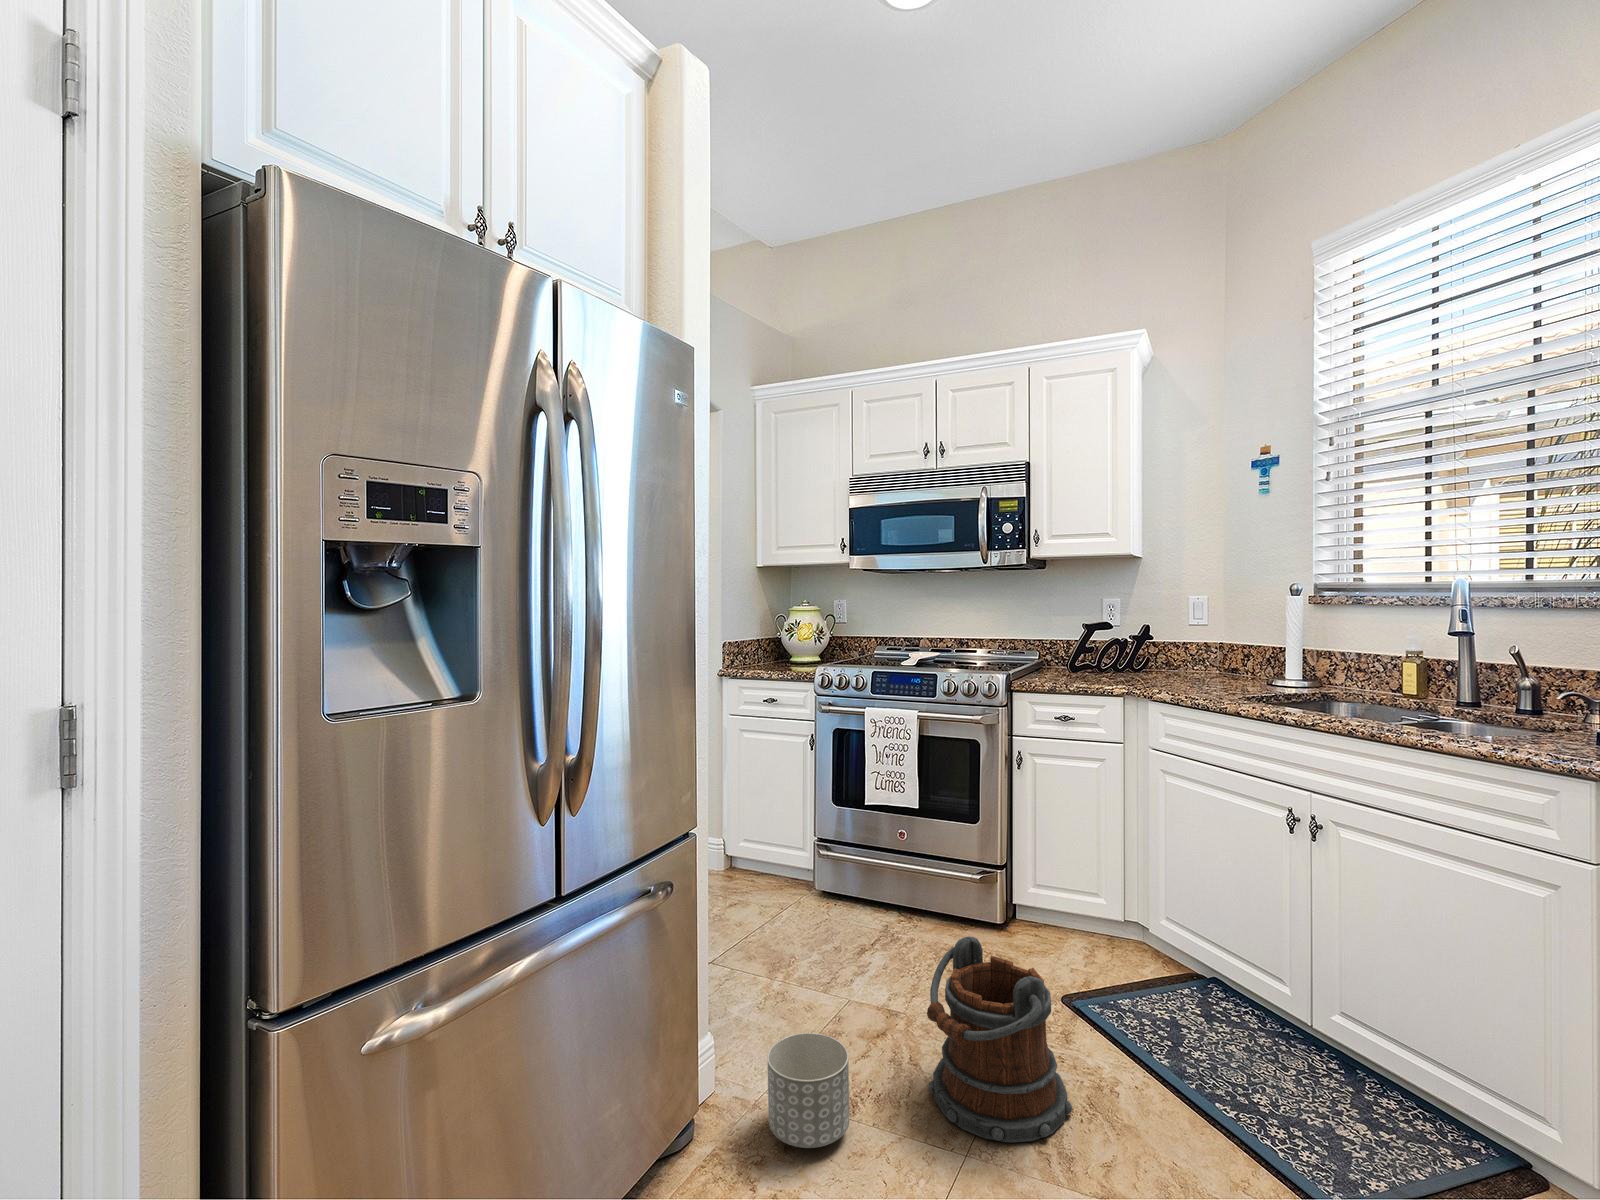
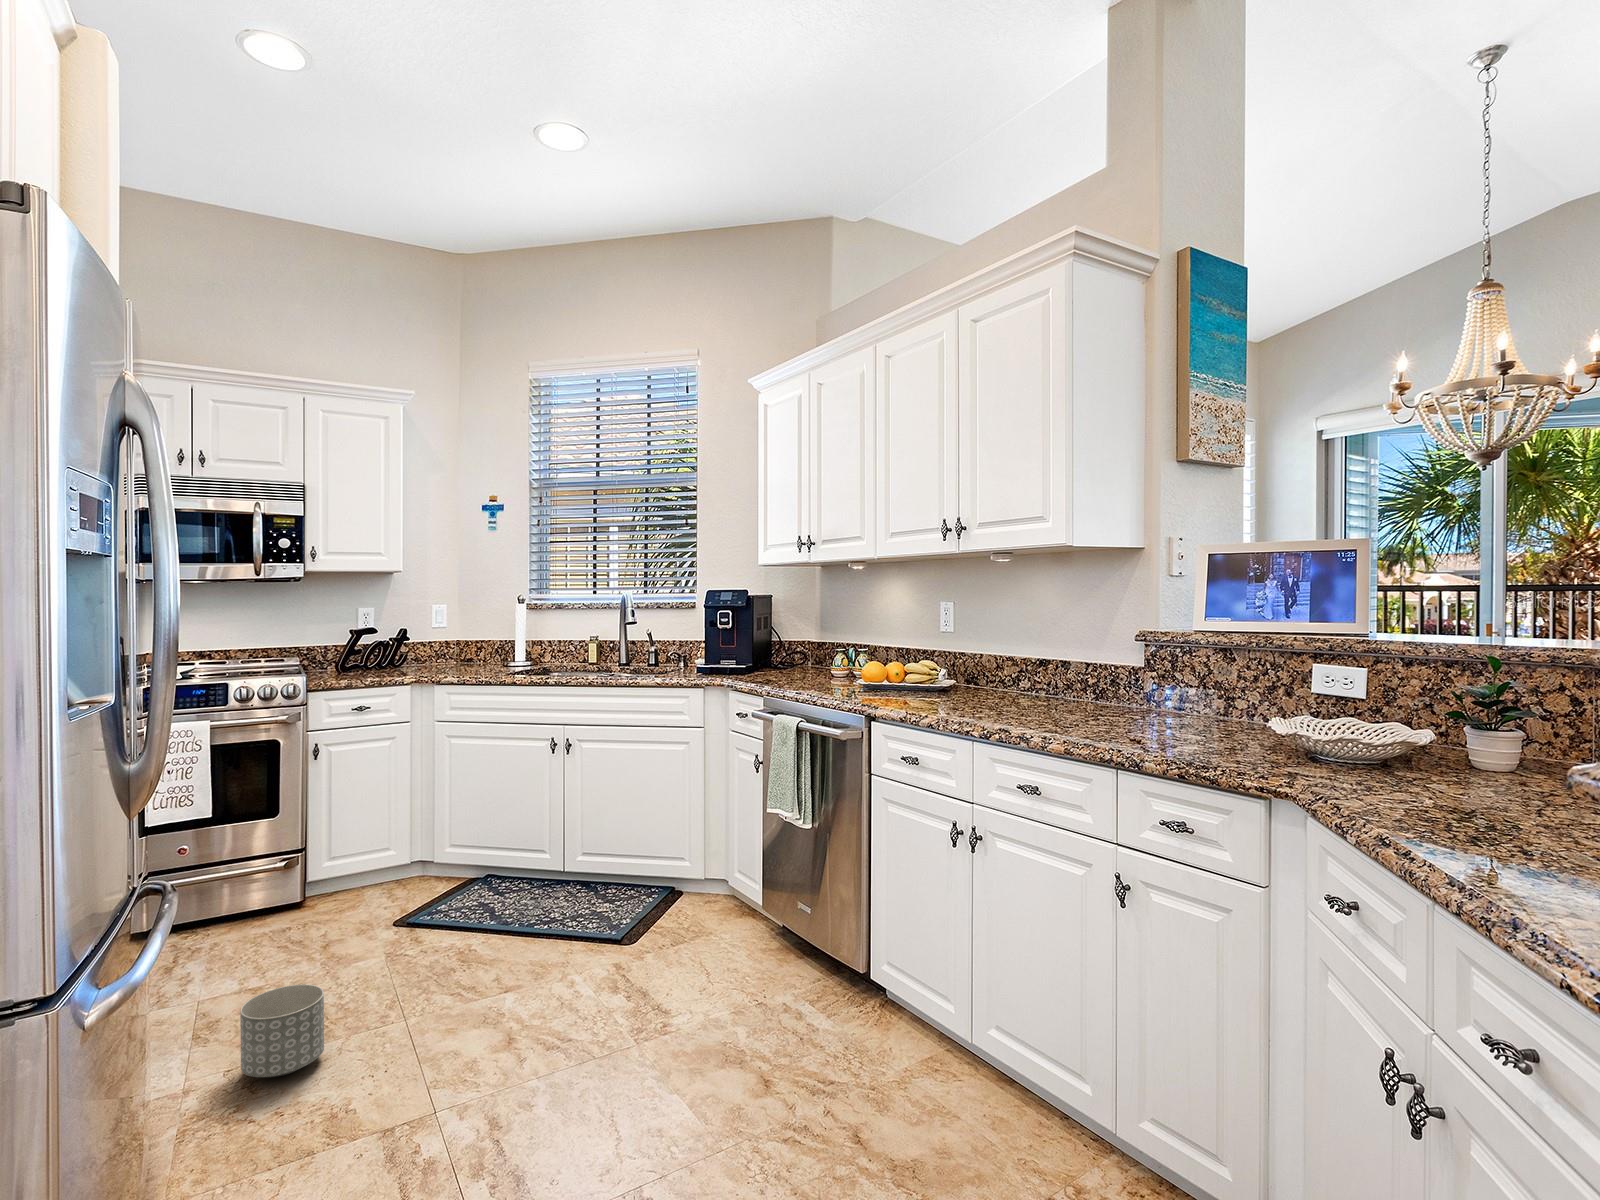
bucket: present [927,936,1072,1143] -> none [349,875,465,1008]

